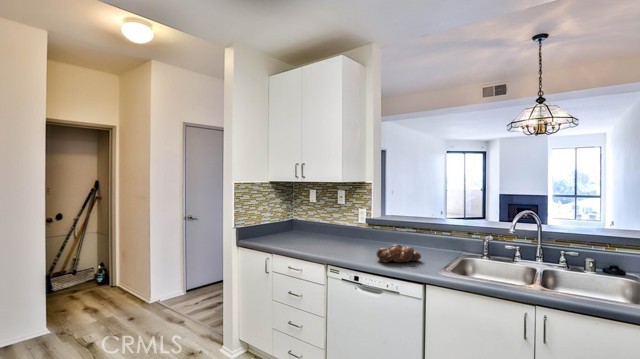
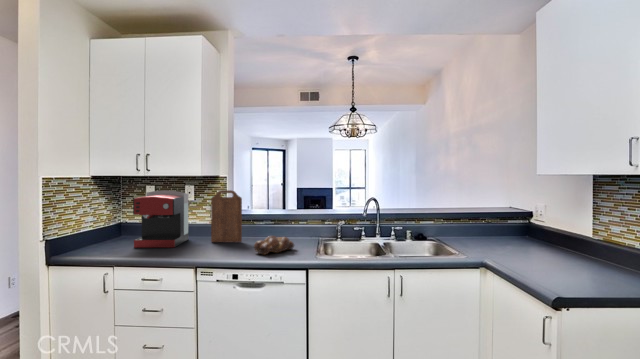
coffee maker: none [291,194,337,244] -> present [133,190,188,248]
cutting board: none [352,196,378,247] -> present [211,190,242,242]

